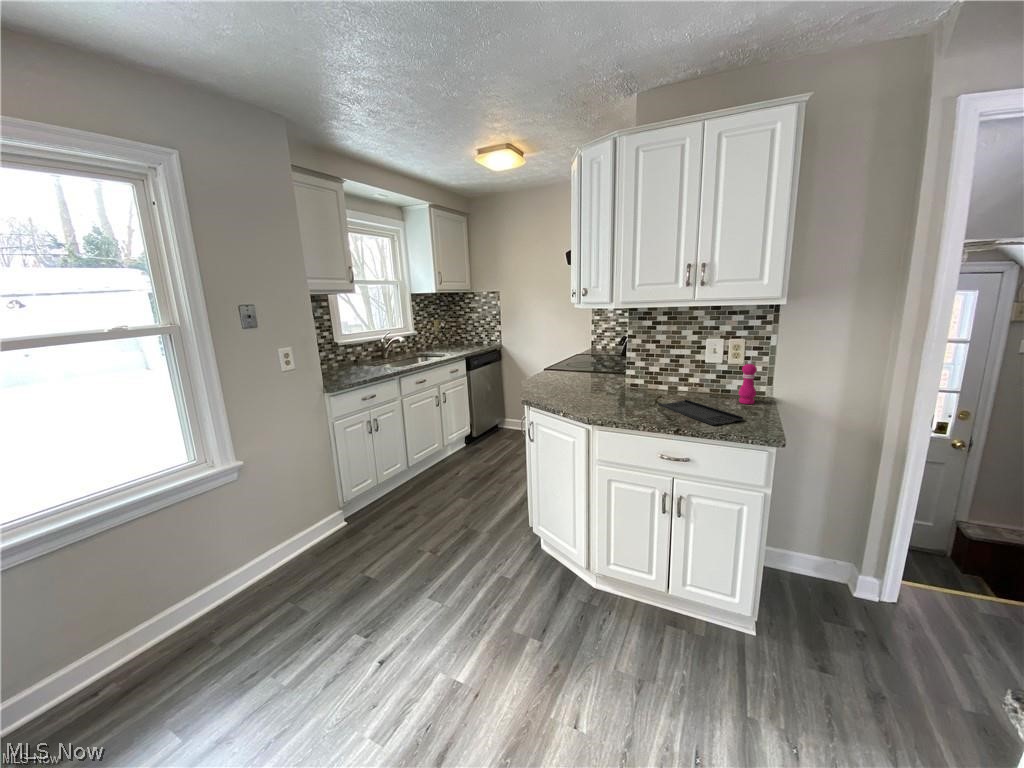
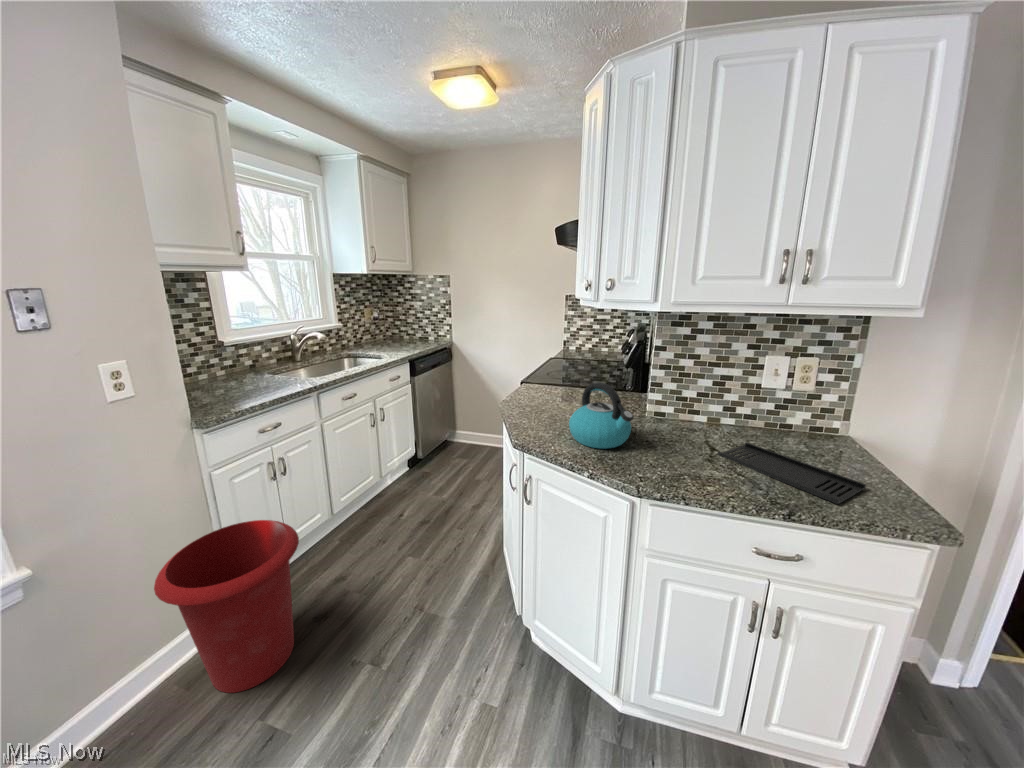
kettle: none [559,358,601,401] -> present [569,382,633,449]
pepper mill: present [739,361,757,404] -> none [812,390,845,449]
waste bin: none [308,455,387,558] -> present [154,520,299,693]

